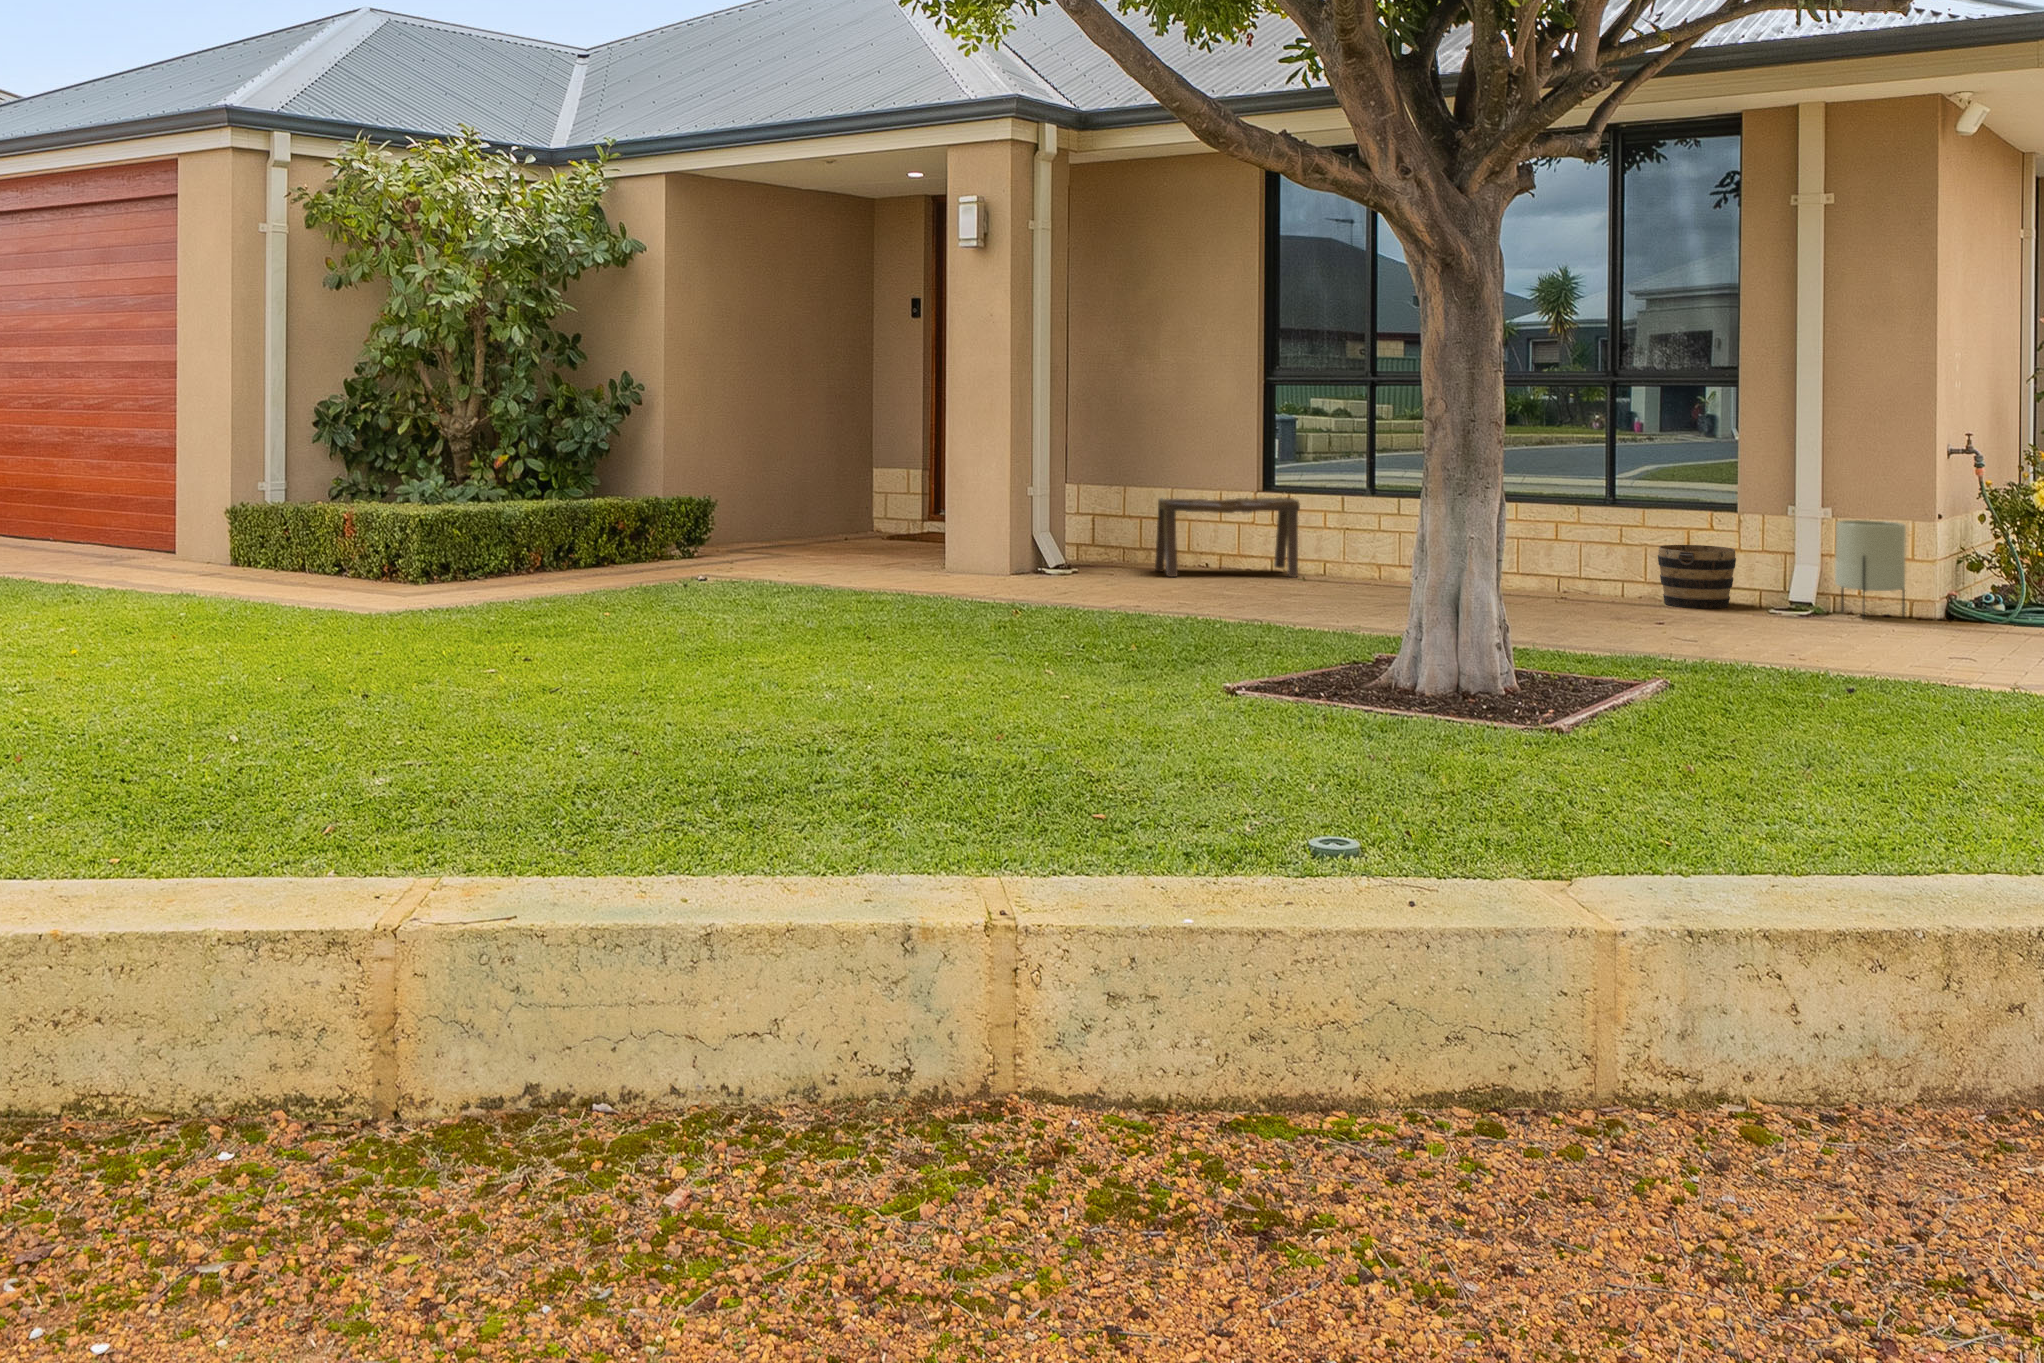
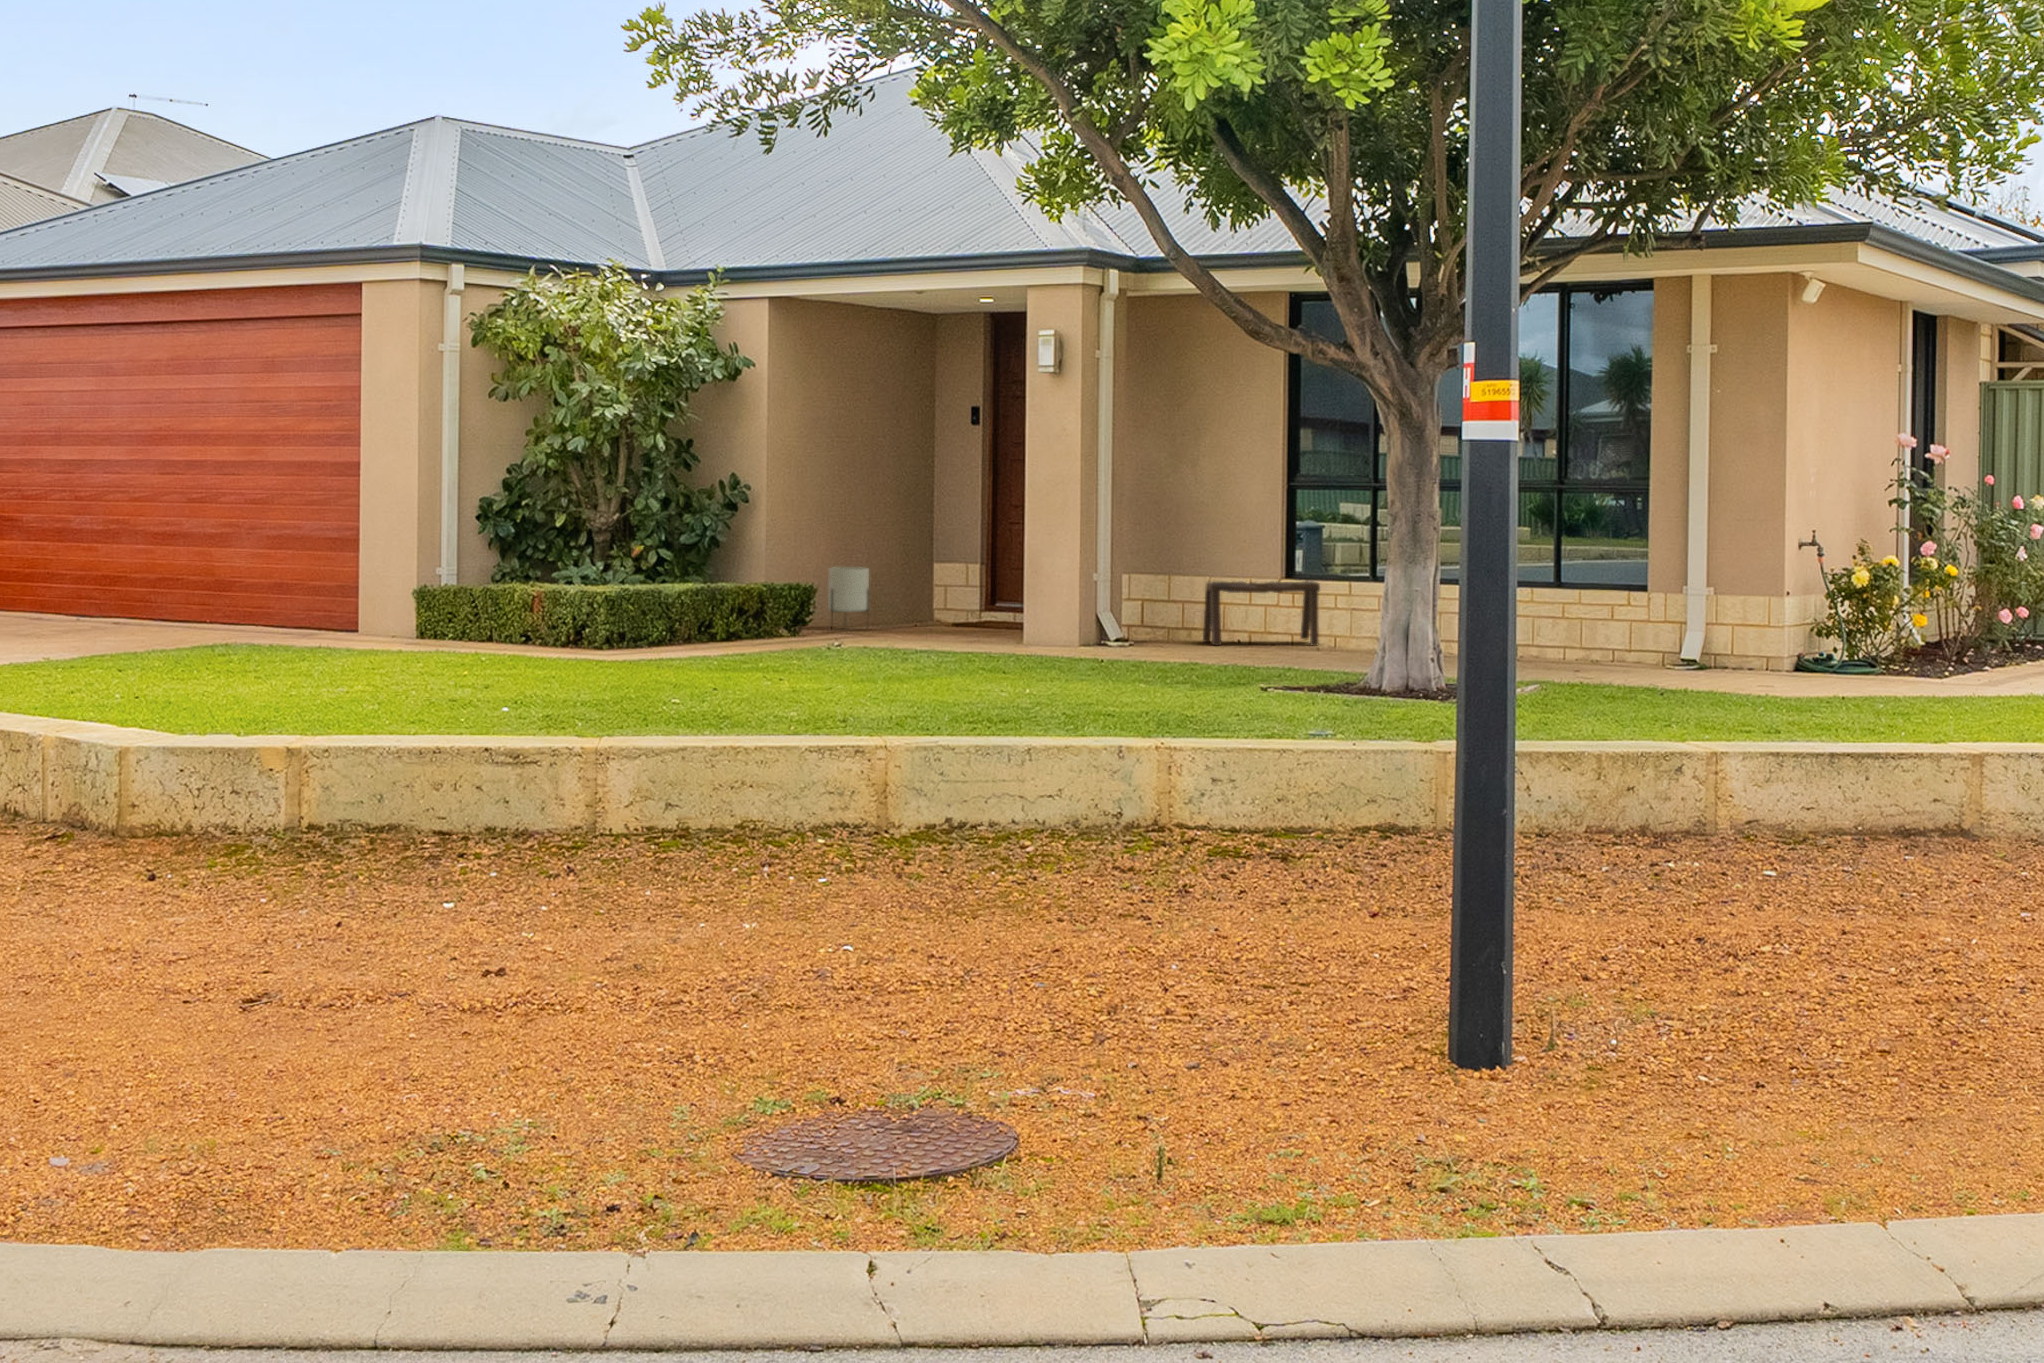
planter: present [1835,520,1906,618] -> present [828,567,869,615]
bucket: present [1658,545,1736,609] -> none [1588,616,1645,663]

